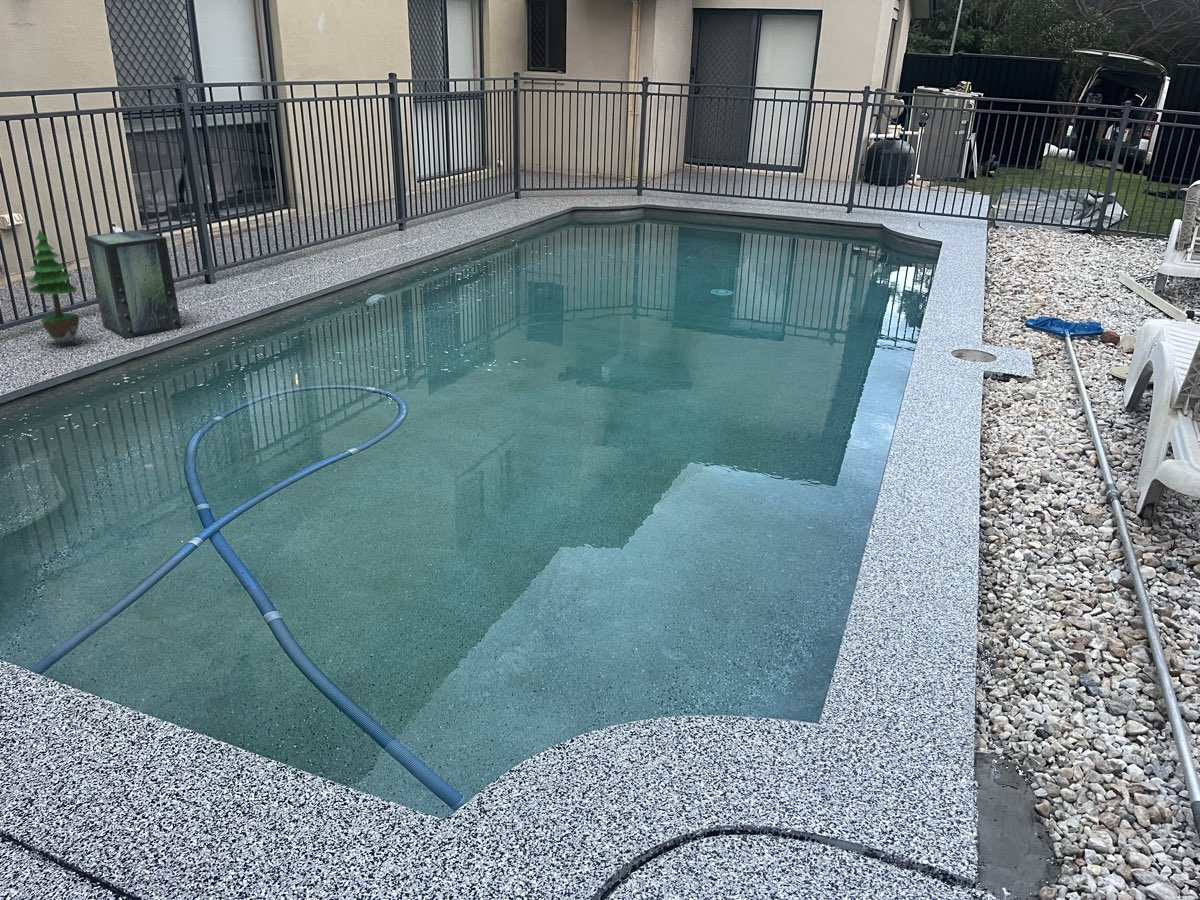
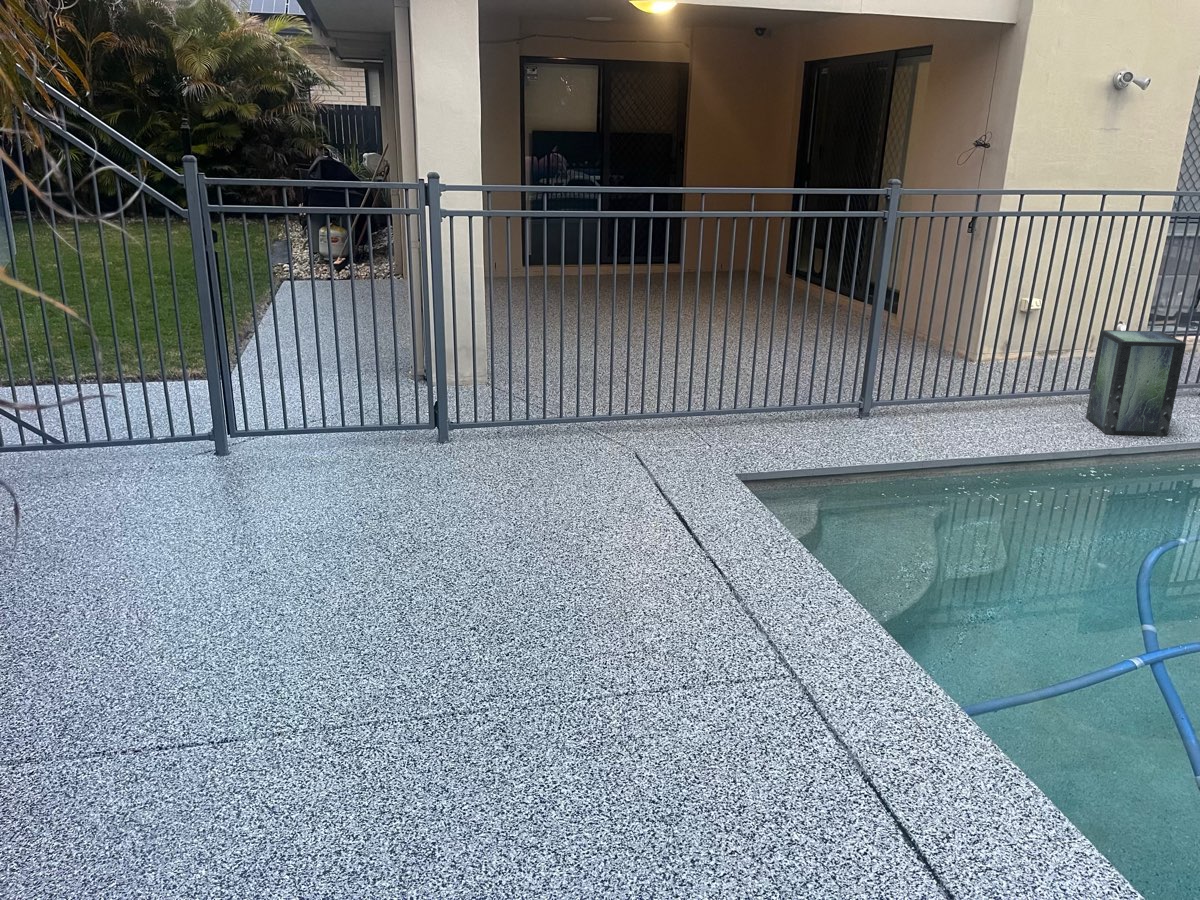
potted tree: present [30,230,79,343] -> none [1034,318,1078,426]

